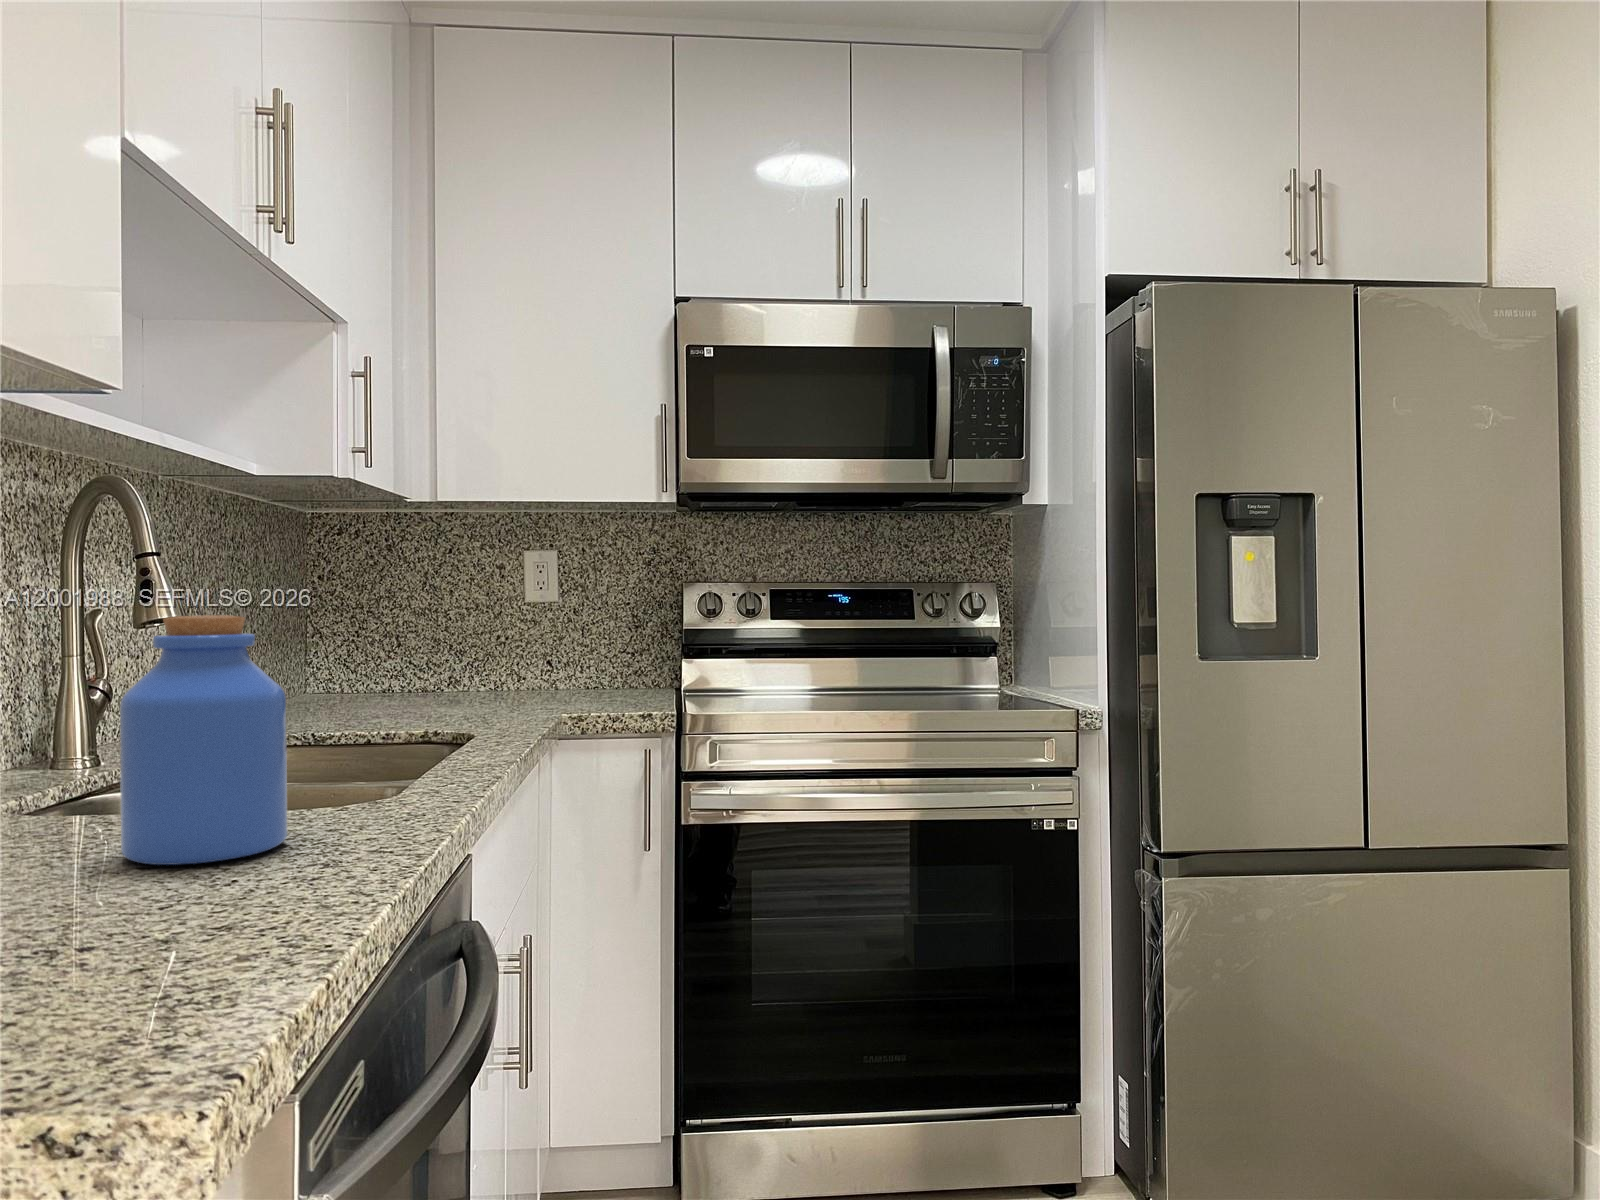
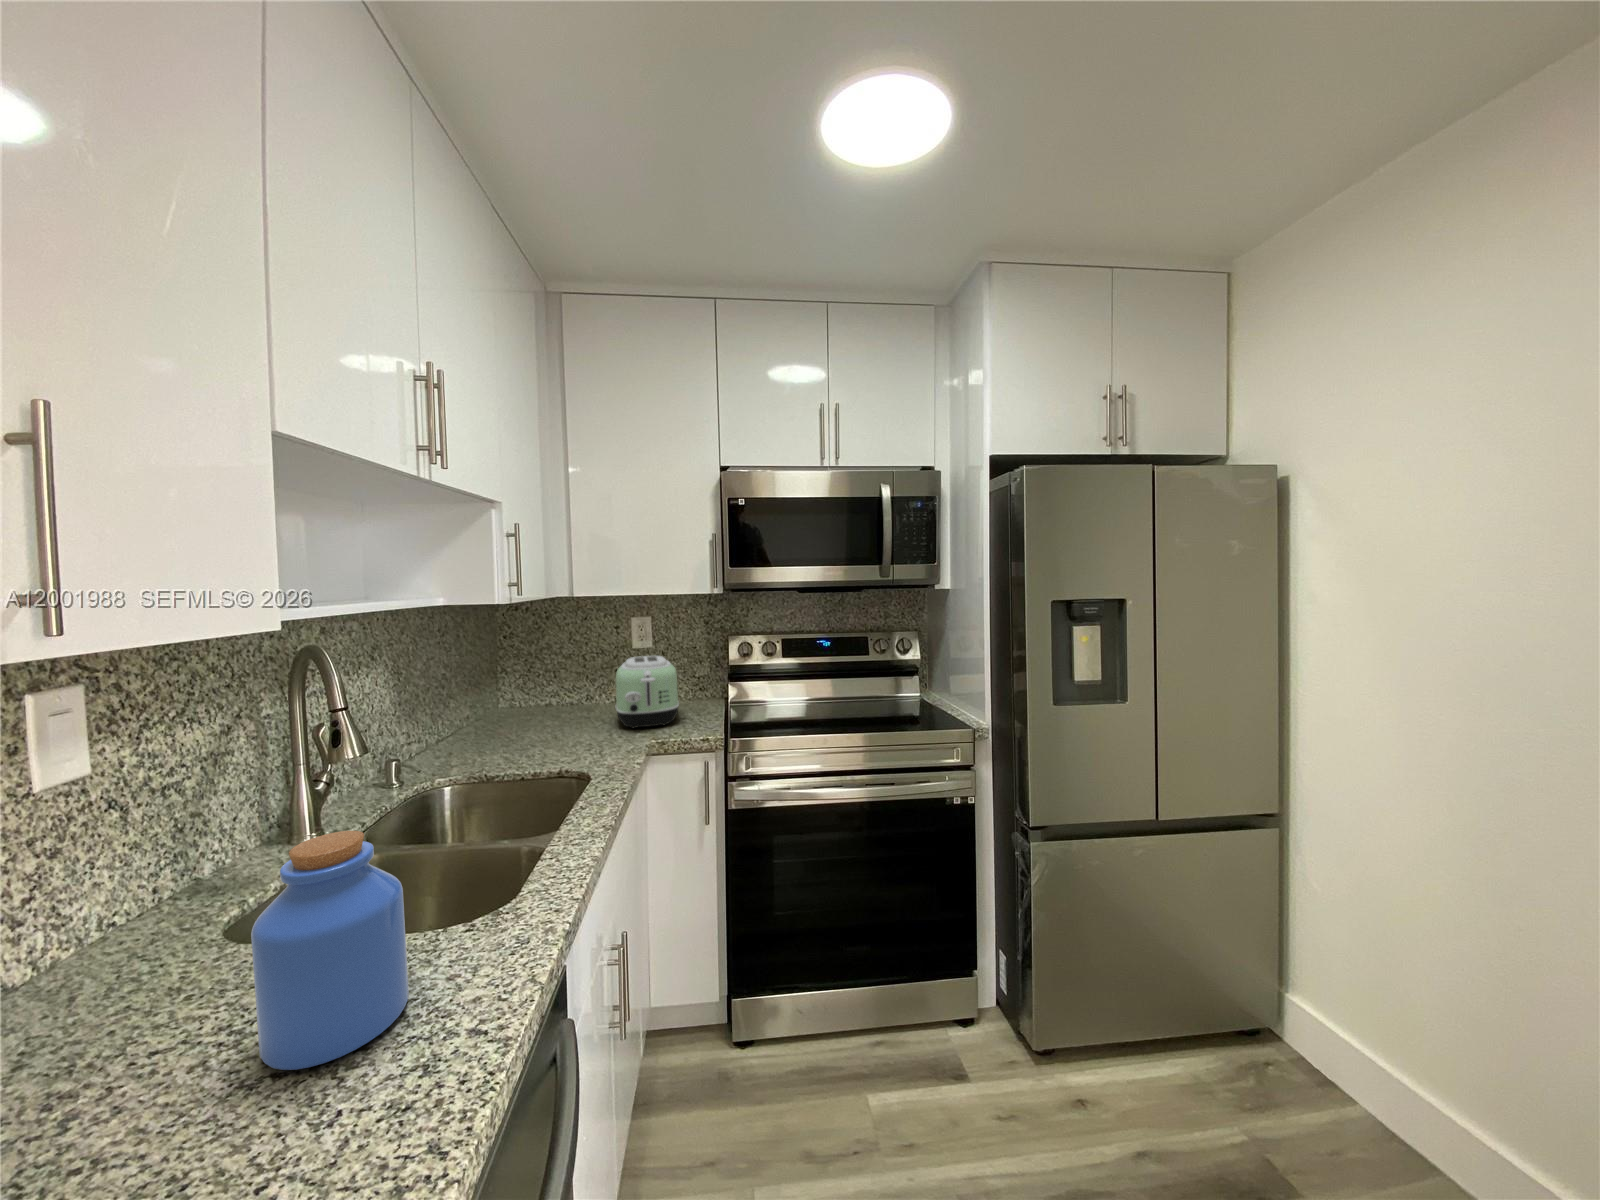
toaster: none [502,603,605,707] -> present [616,656,679,728]

